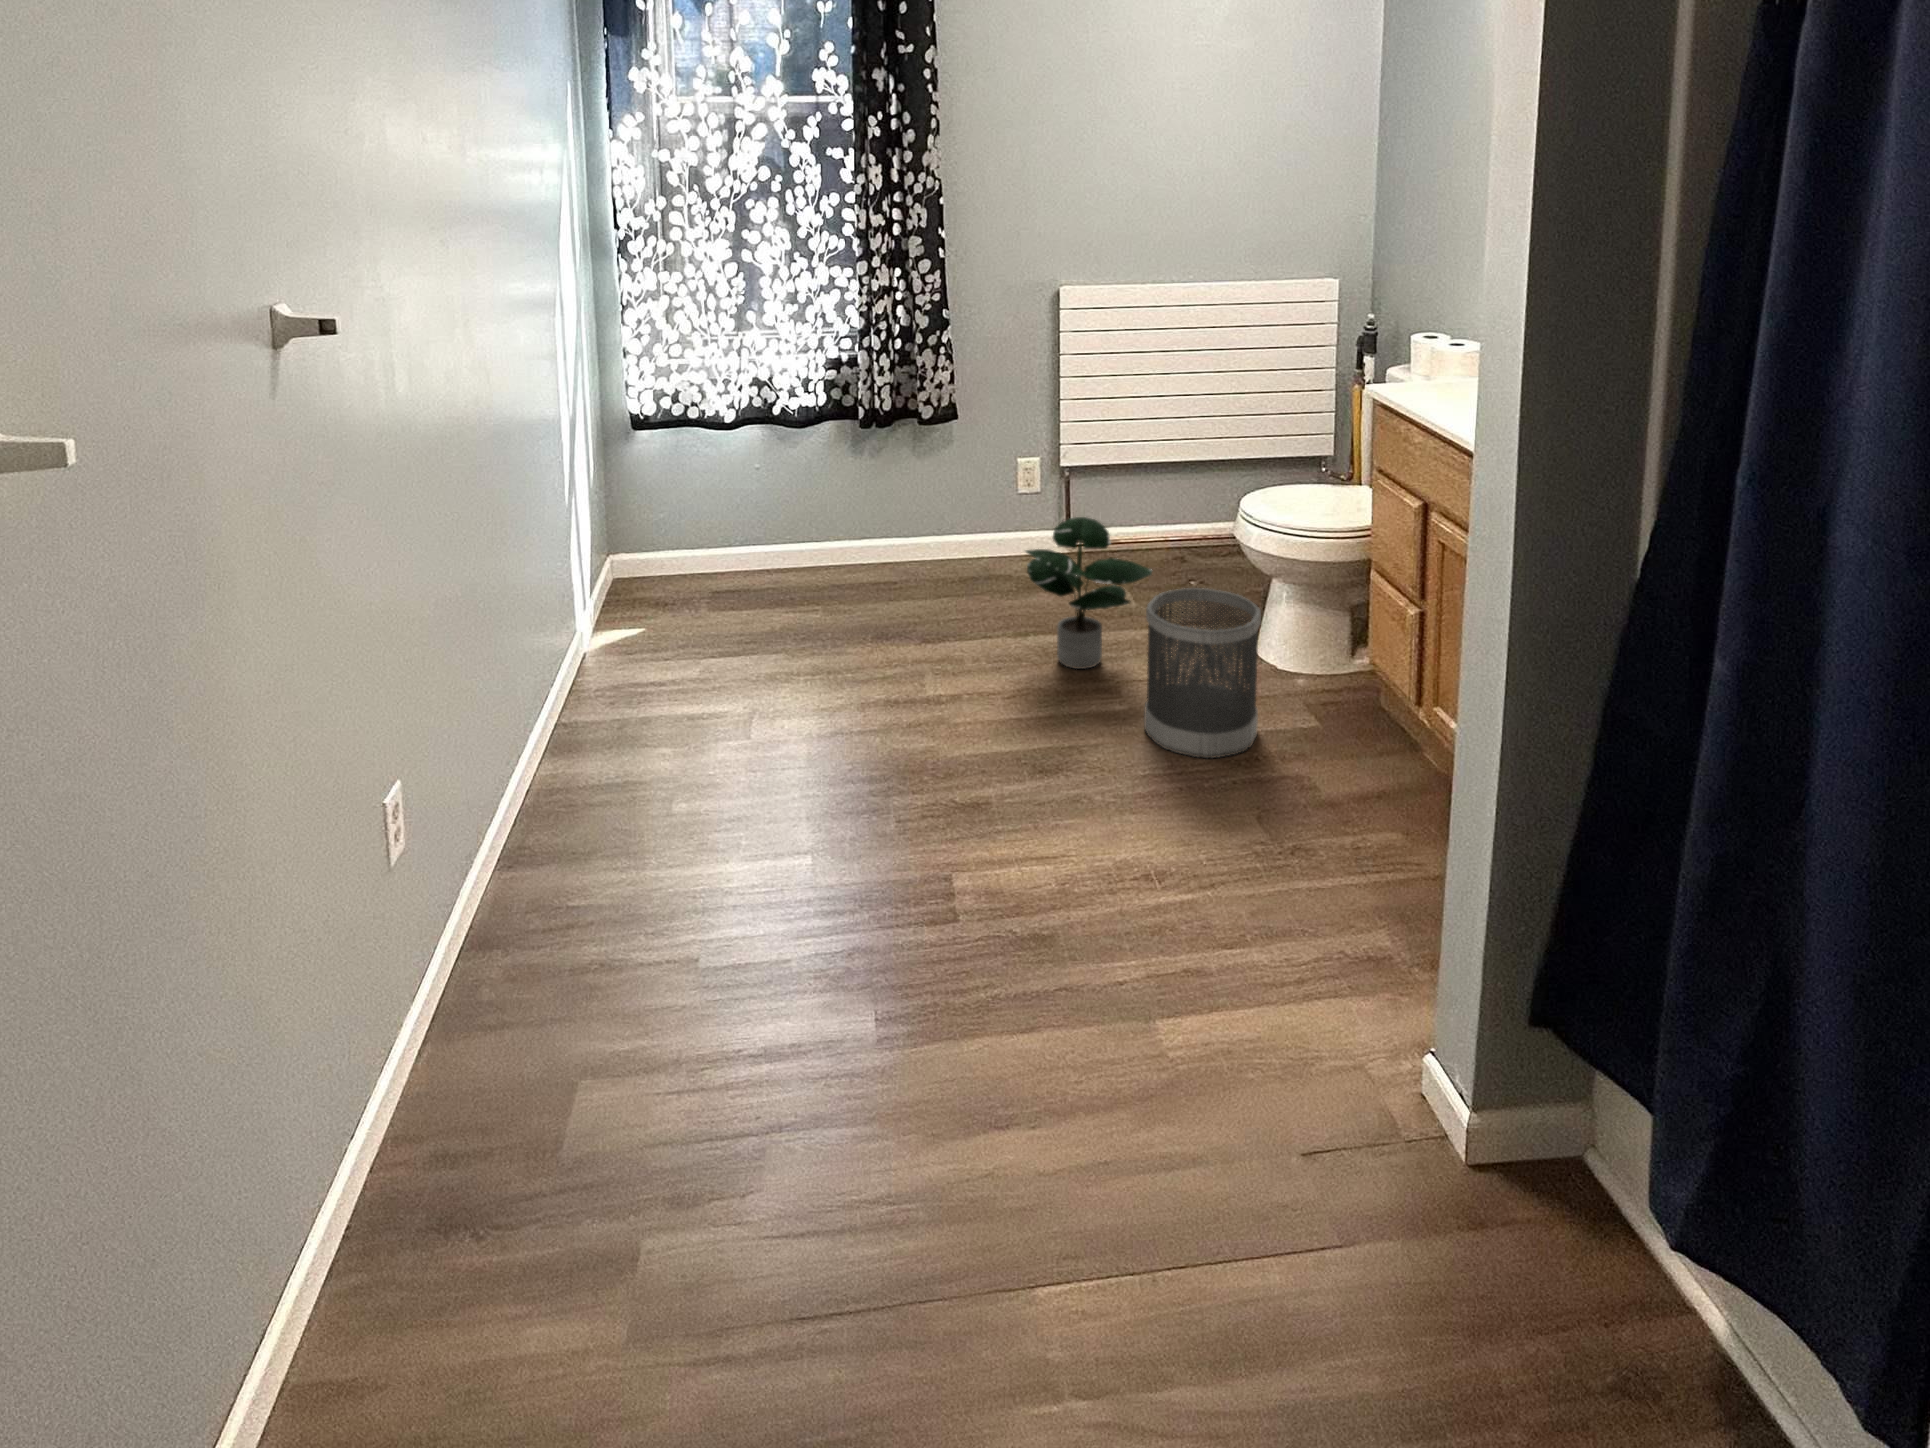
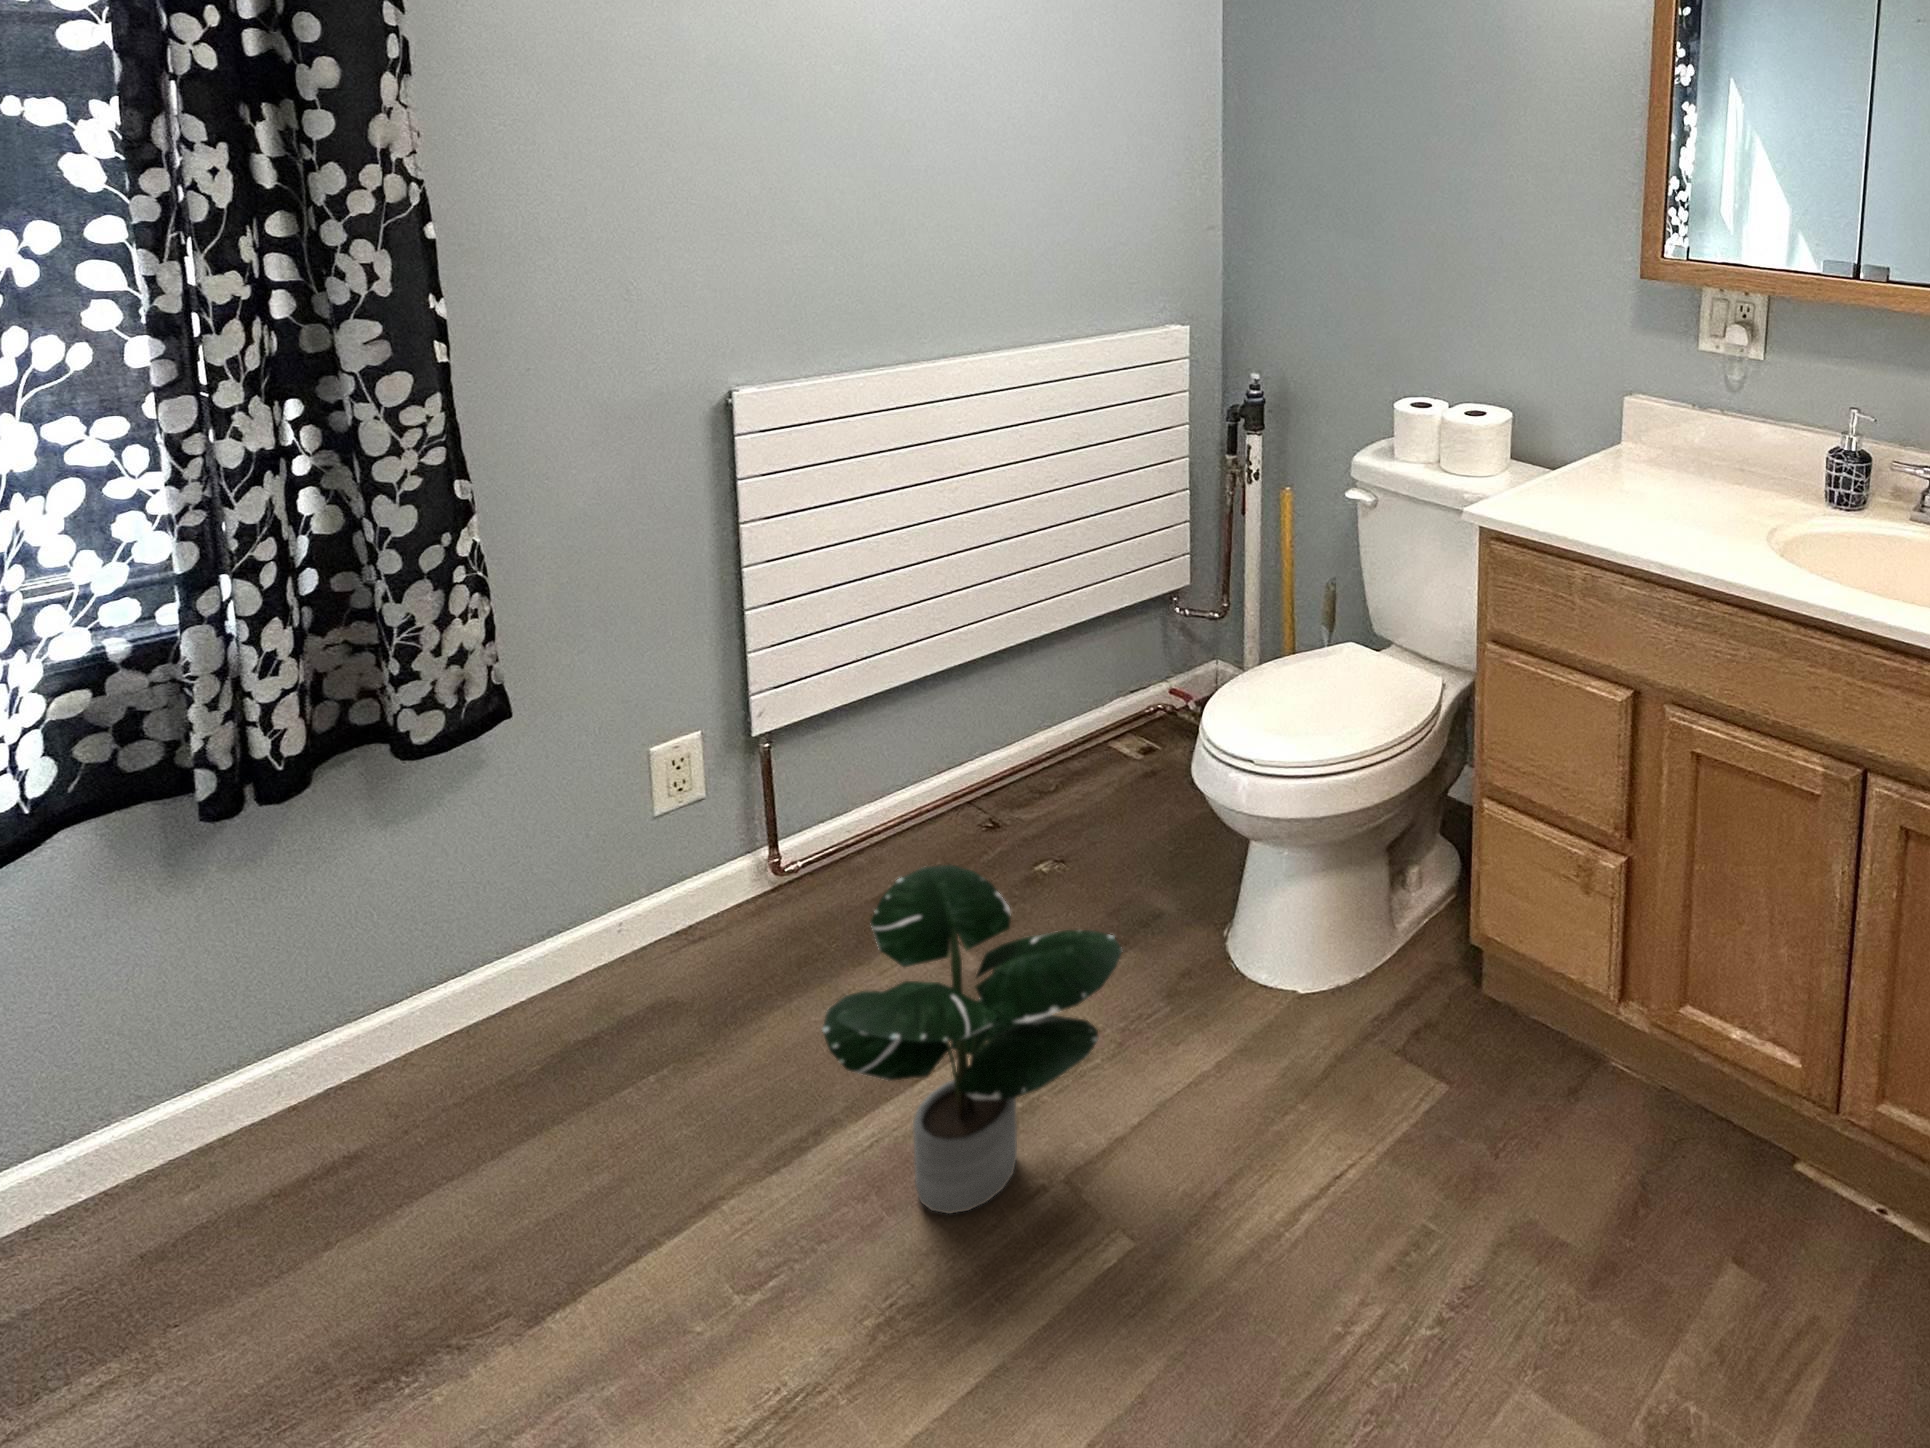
wastebasket: present [1144,588,1261,758] -> none [1202,941,1427,1344]

